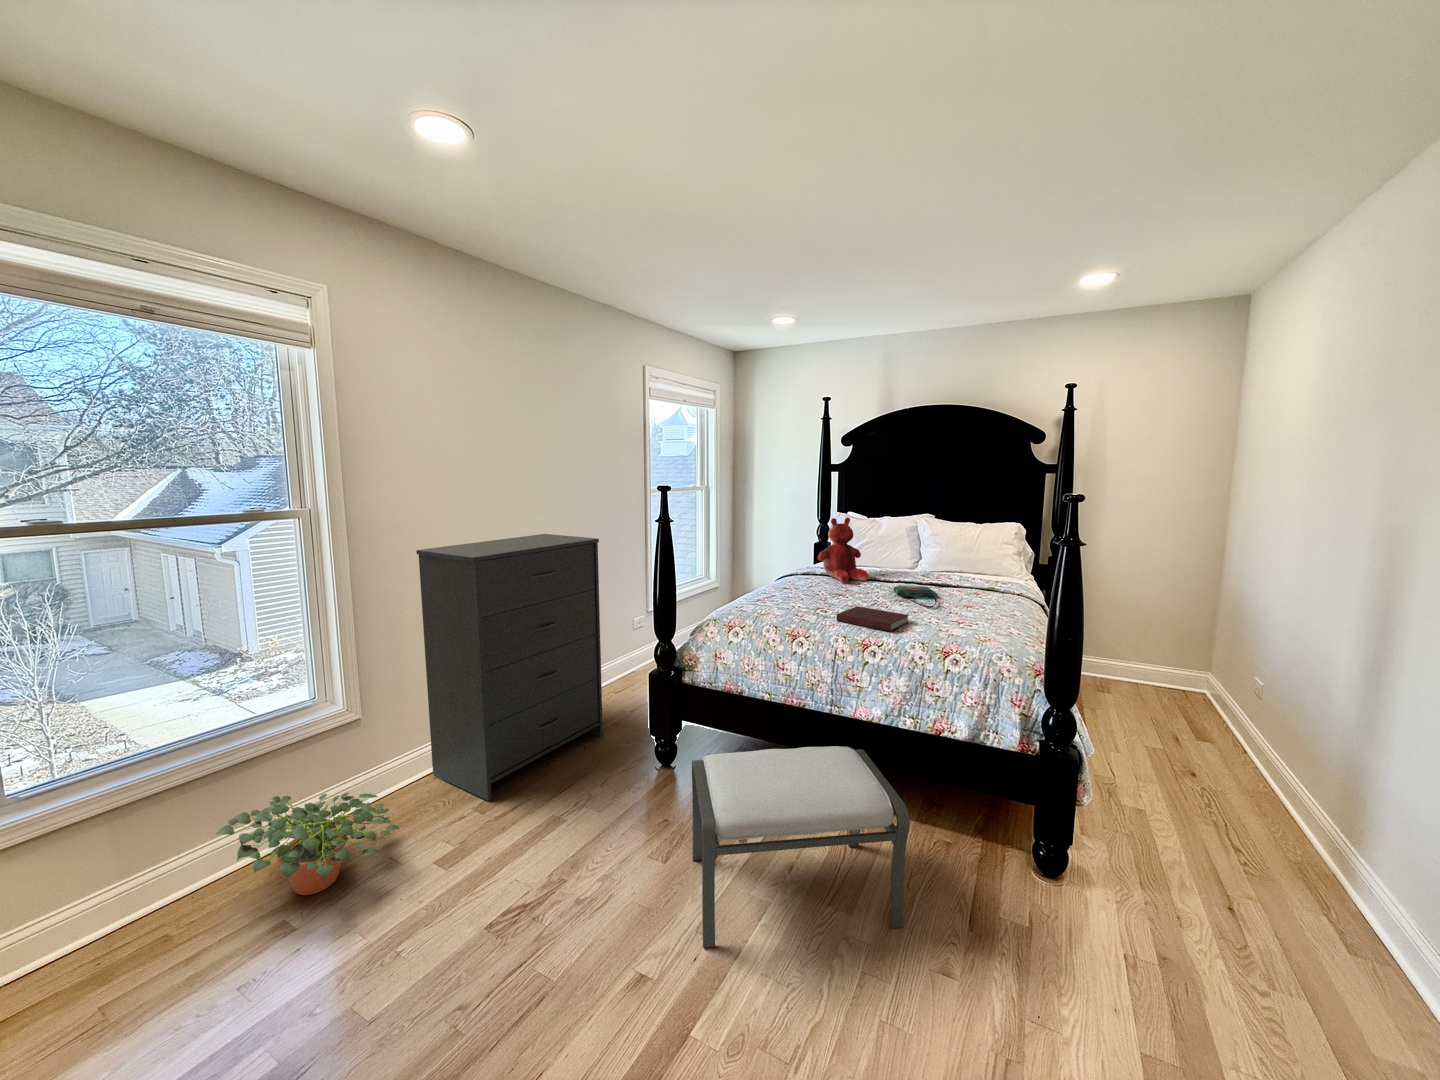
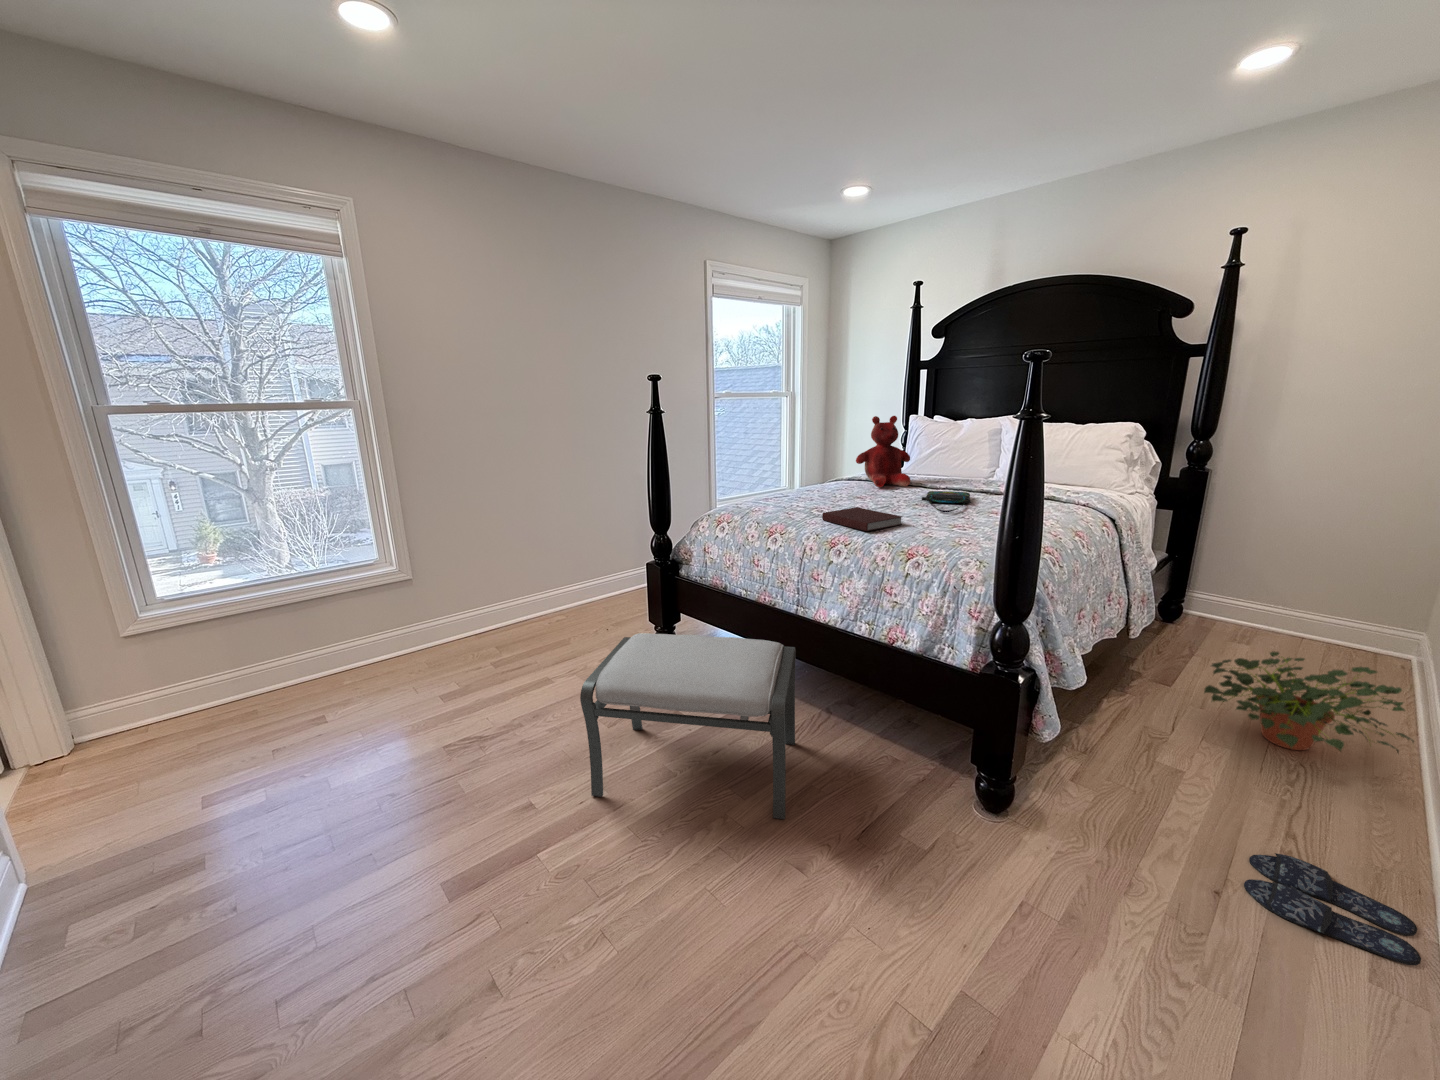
dresser: present [416,534,603,801] -> none [453,434,630,659]
potted plant: present [216,792,399,895] -> present [1204,651,1414,753]
slippers: none [1232,868,1366,936] -> present [1244,853,1421,965]

